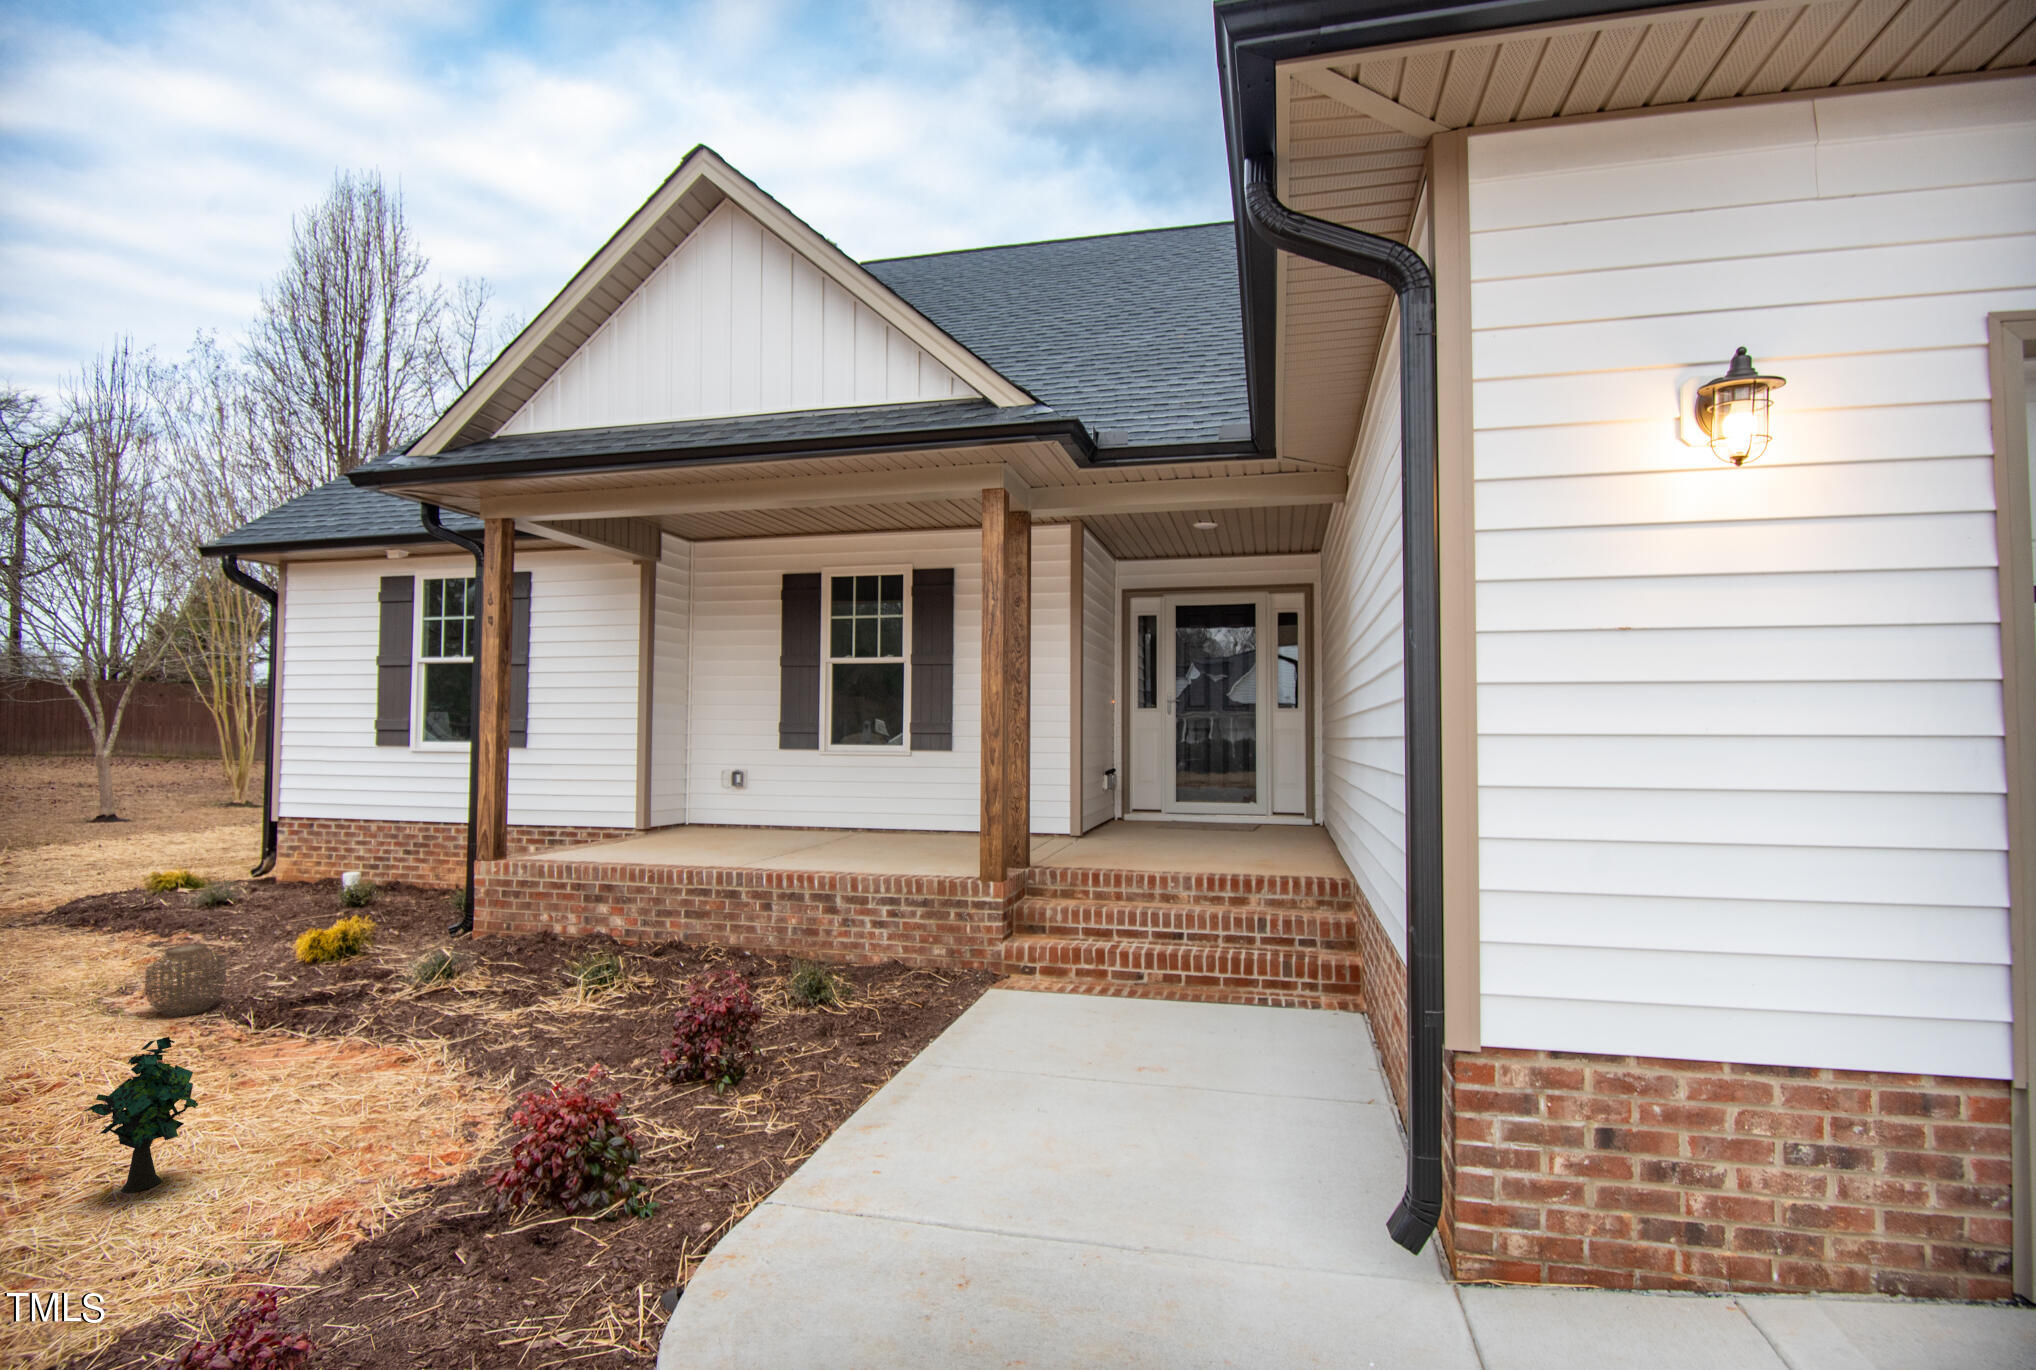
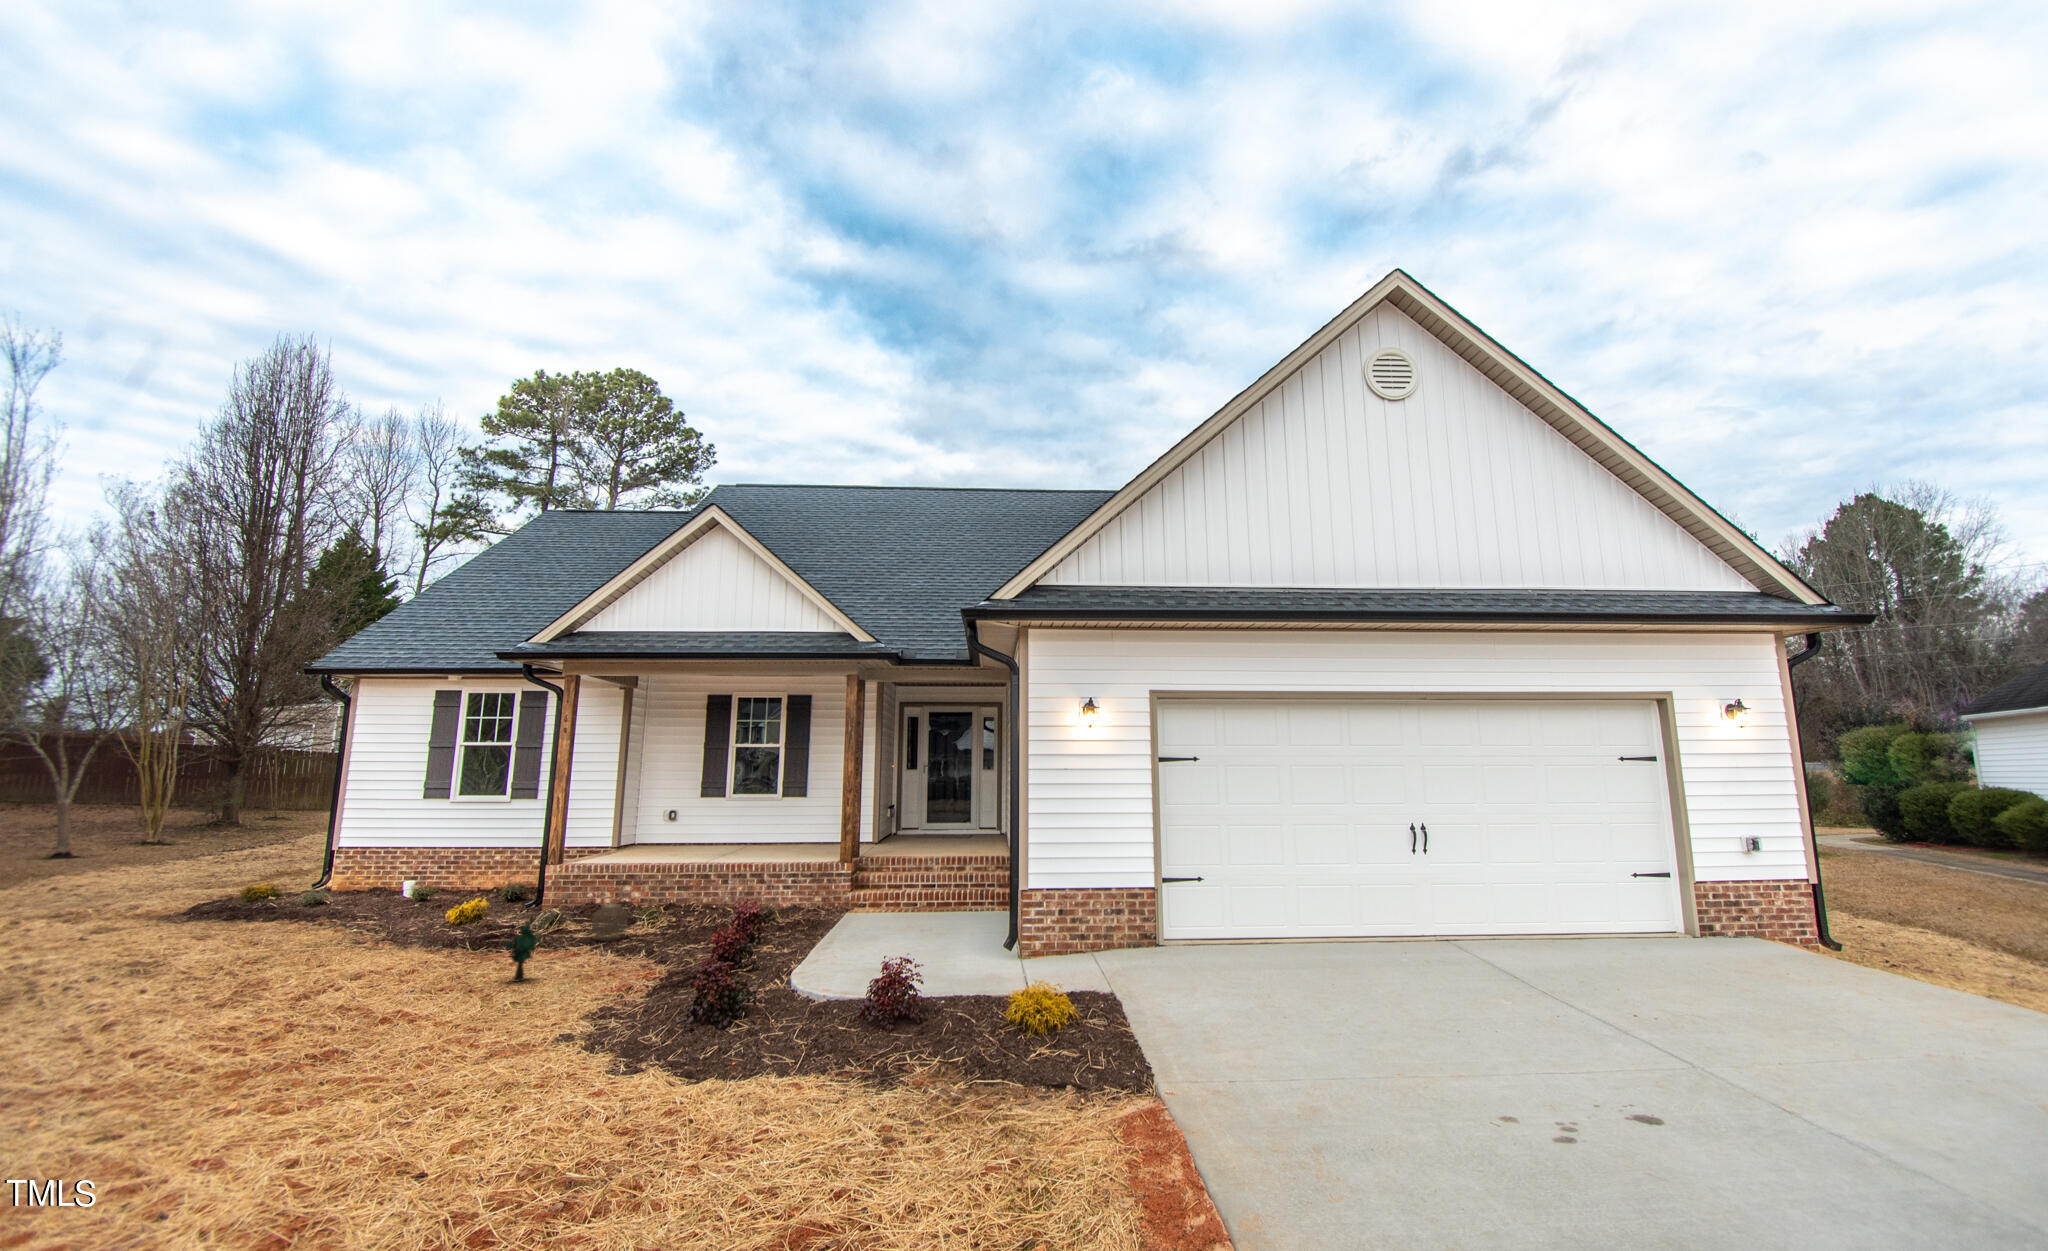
woven basket: present [145,944,226,1016] -> present [592,904,628,941]

